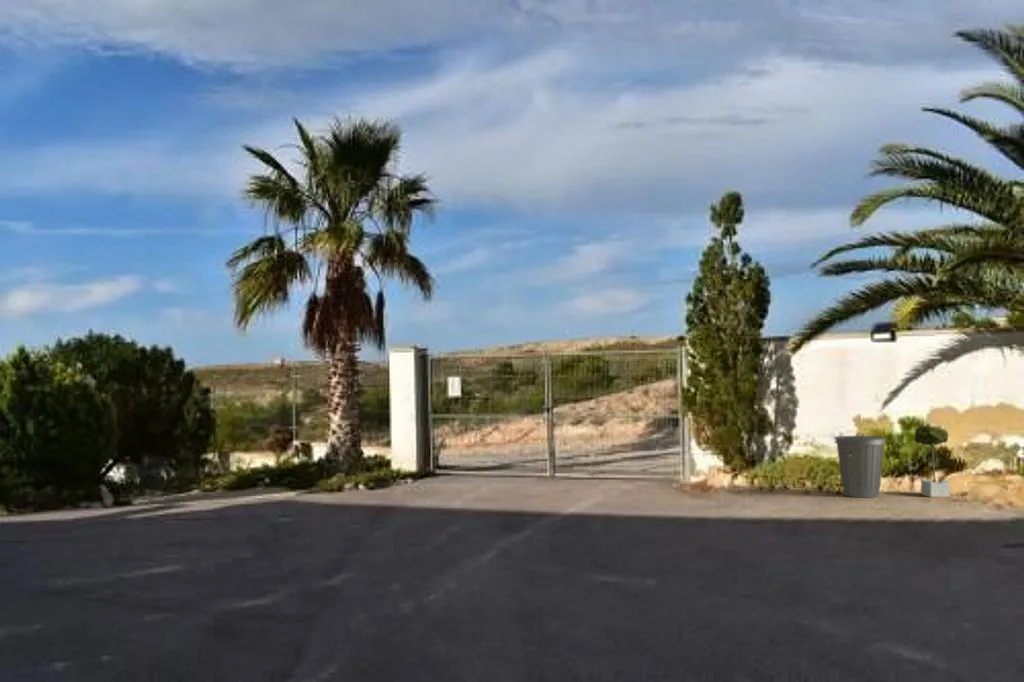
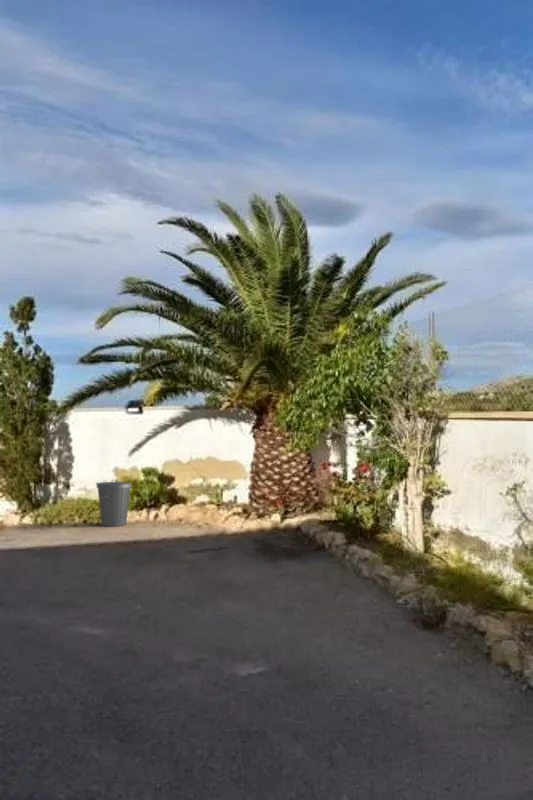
potted tree: present [915,426,950,497] -> none [152,473,173,524]

